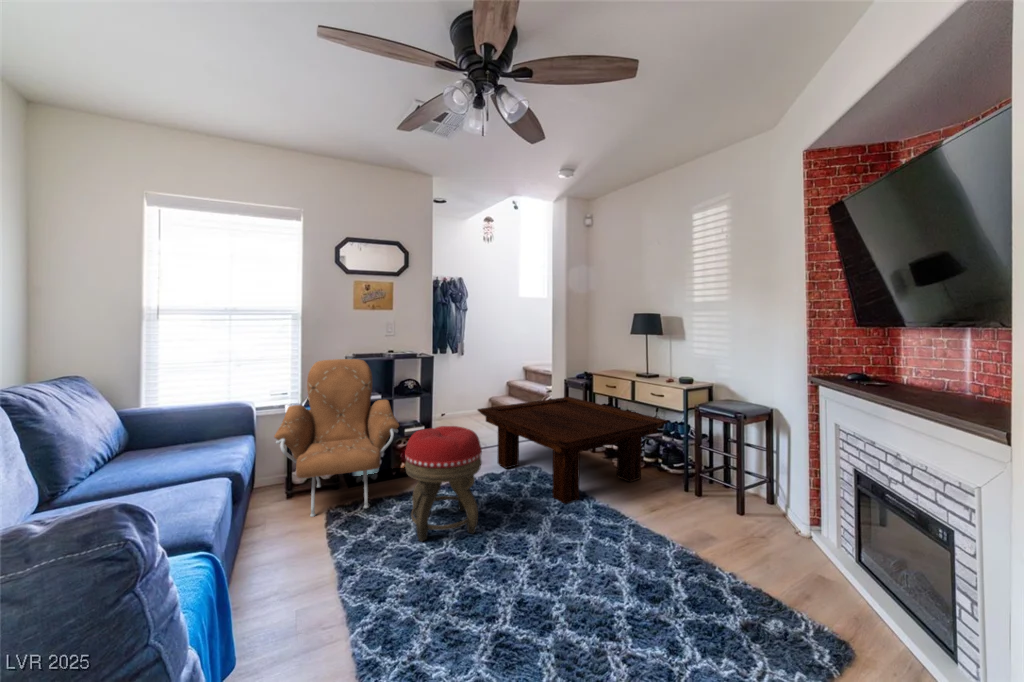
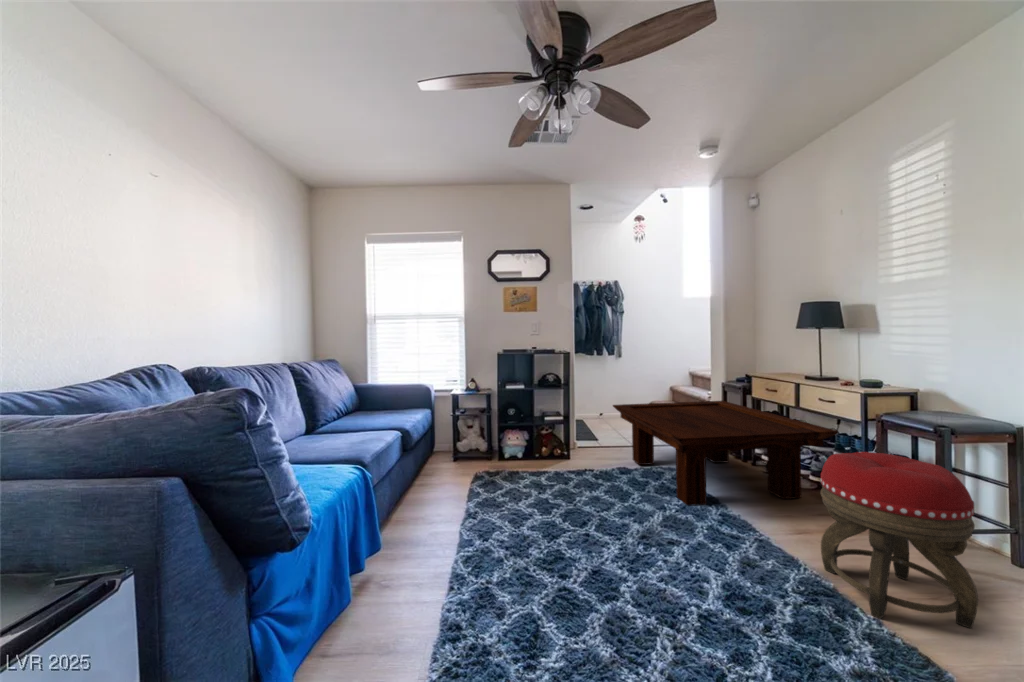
armchair: present [274,359,399,517] -> none [444,356,535,477]
footstool: present [405,426,482,542] -> present [821,452,978,628]

